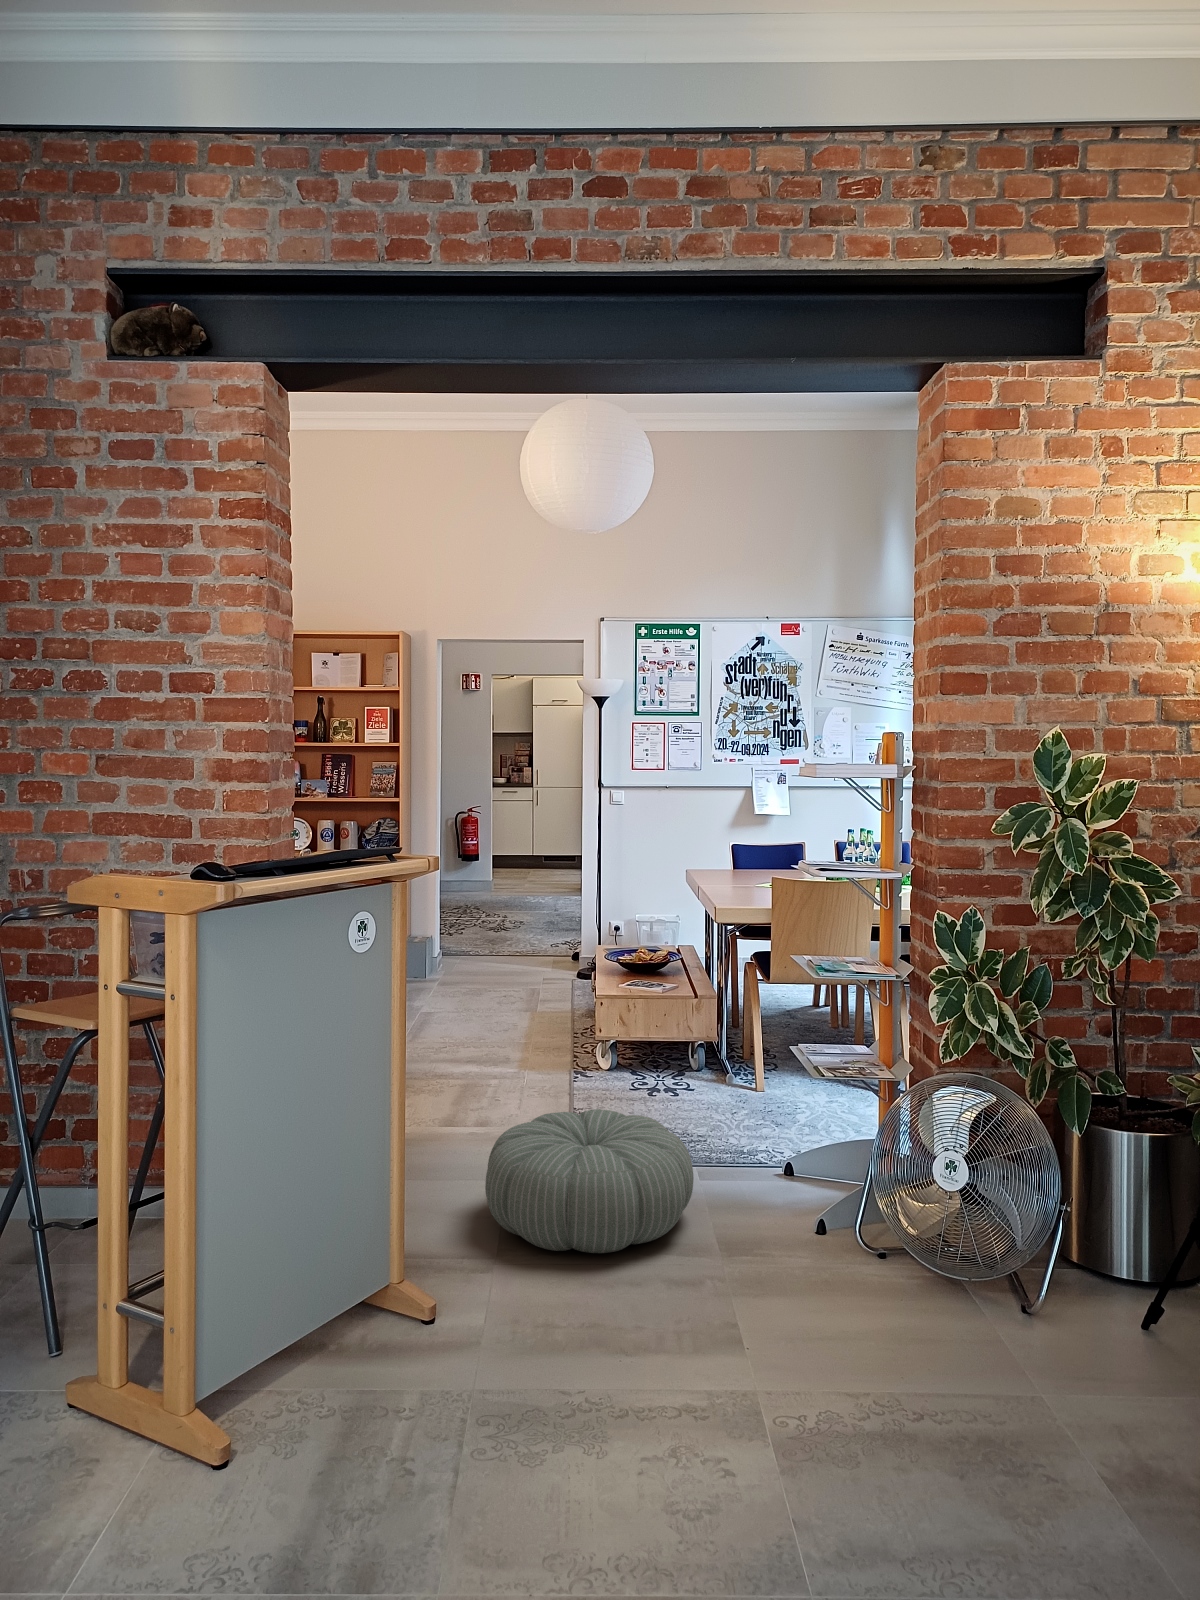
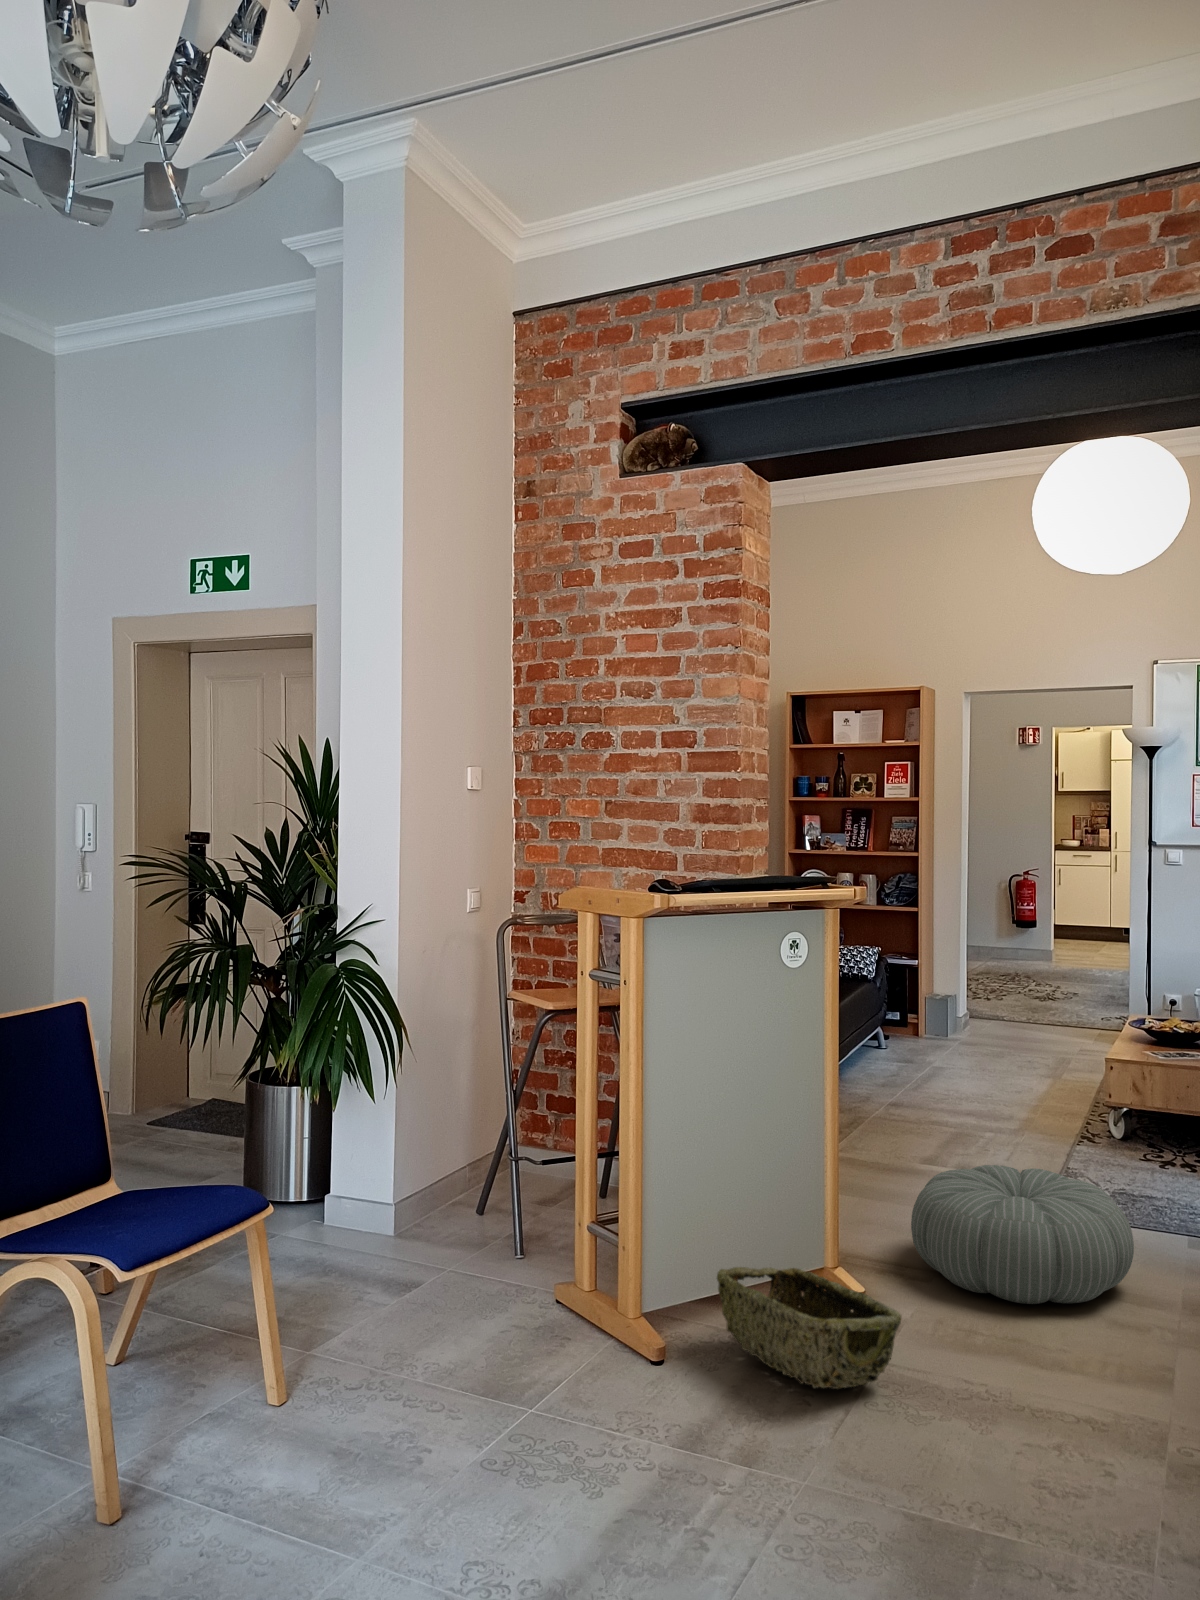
woven basket: none [311,1278,530,1426] -> present [717,1267,901,1389]

